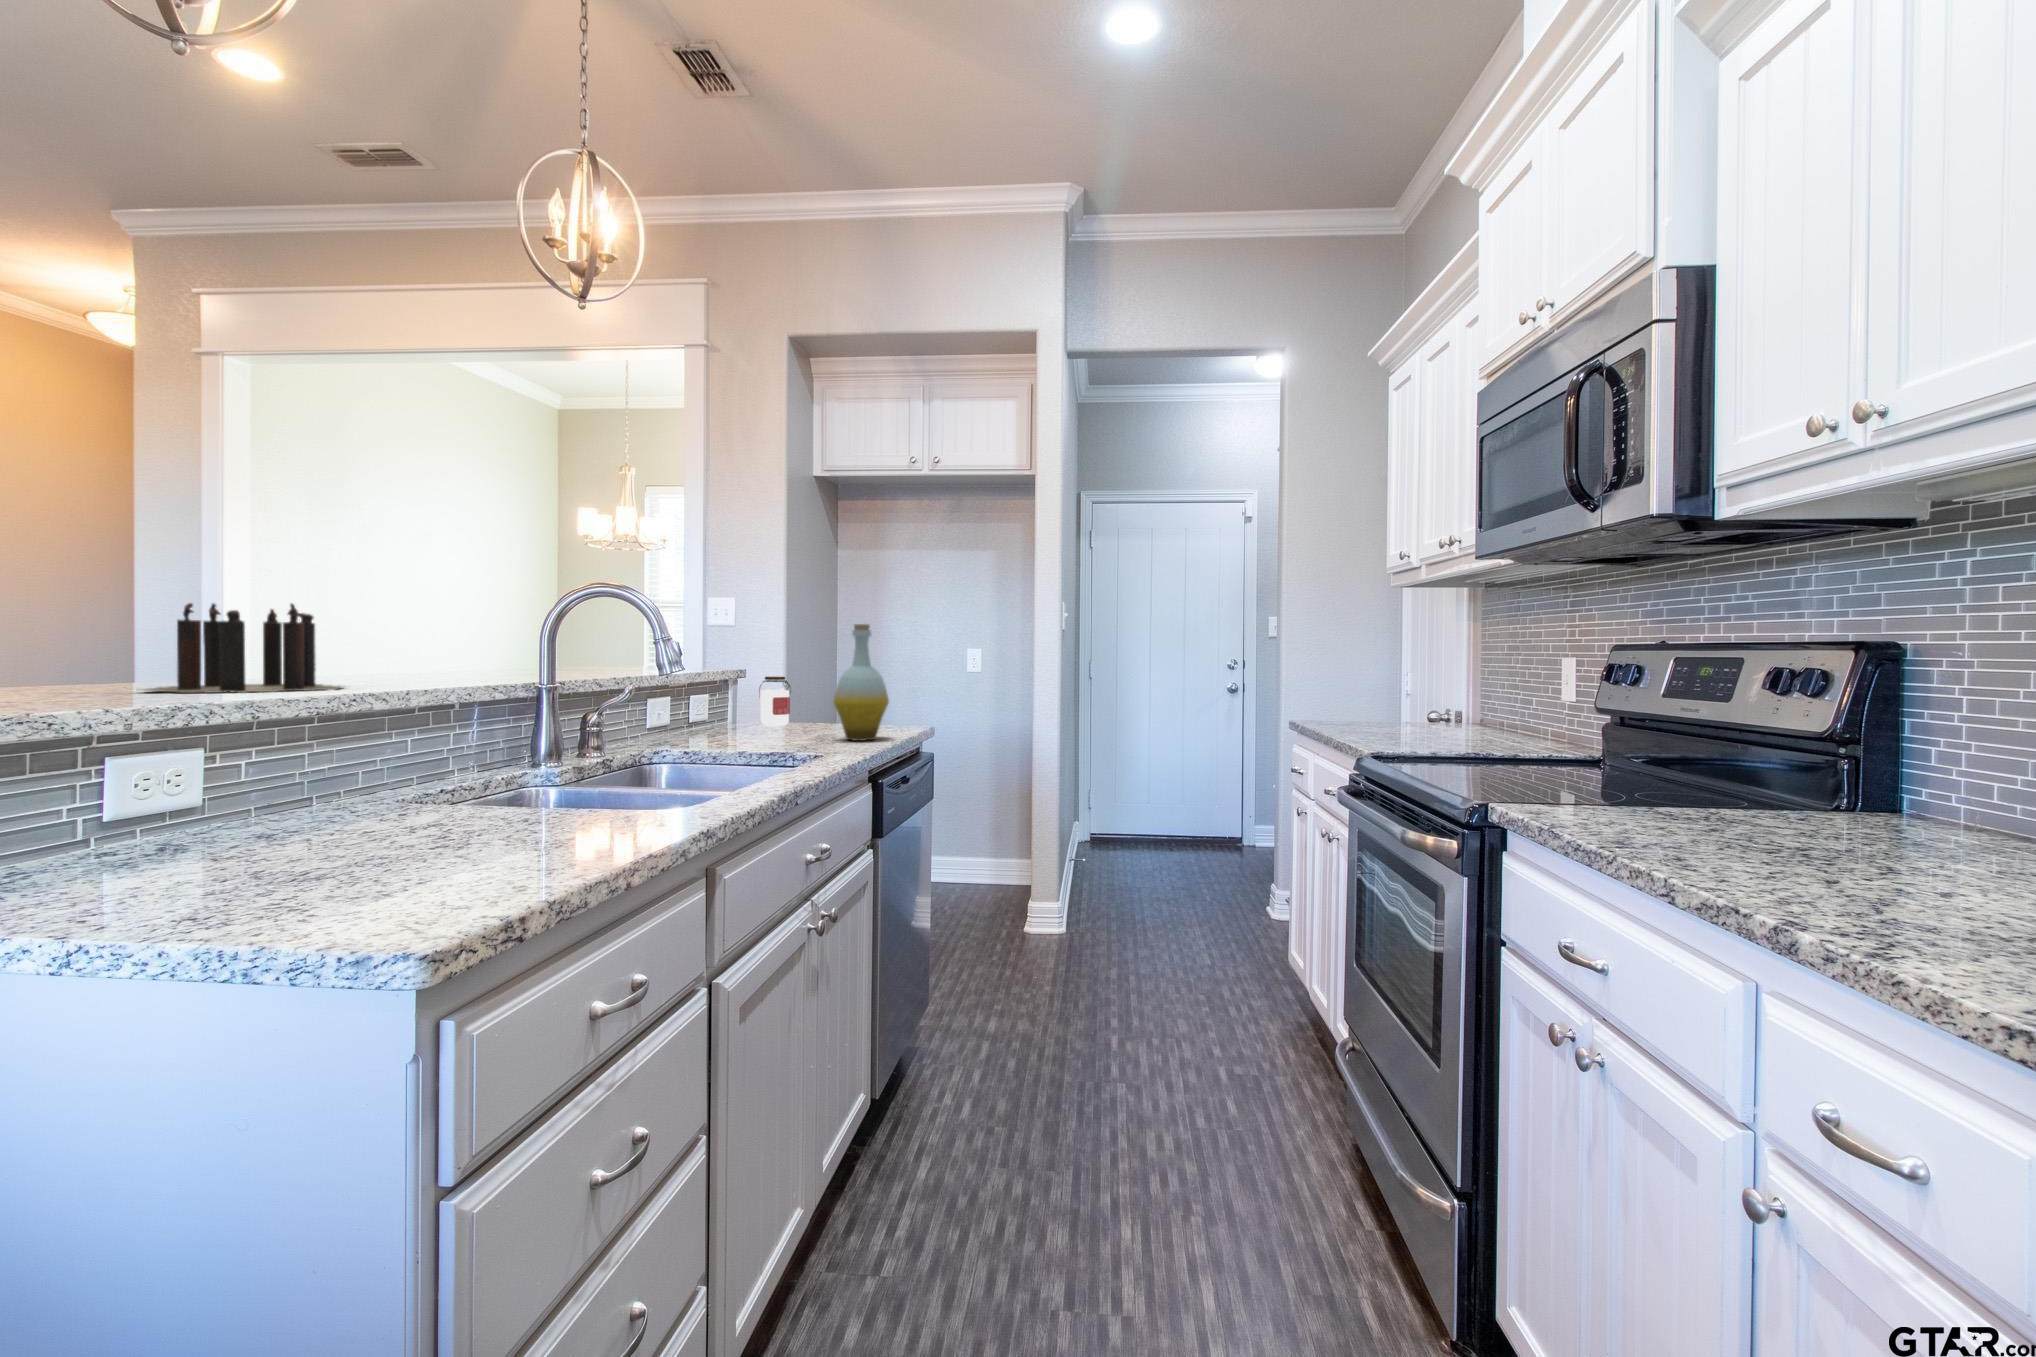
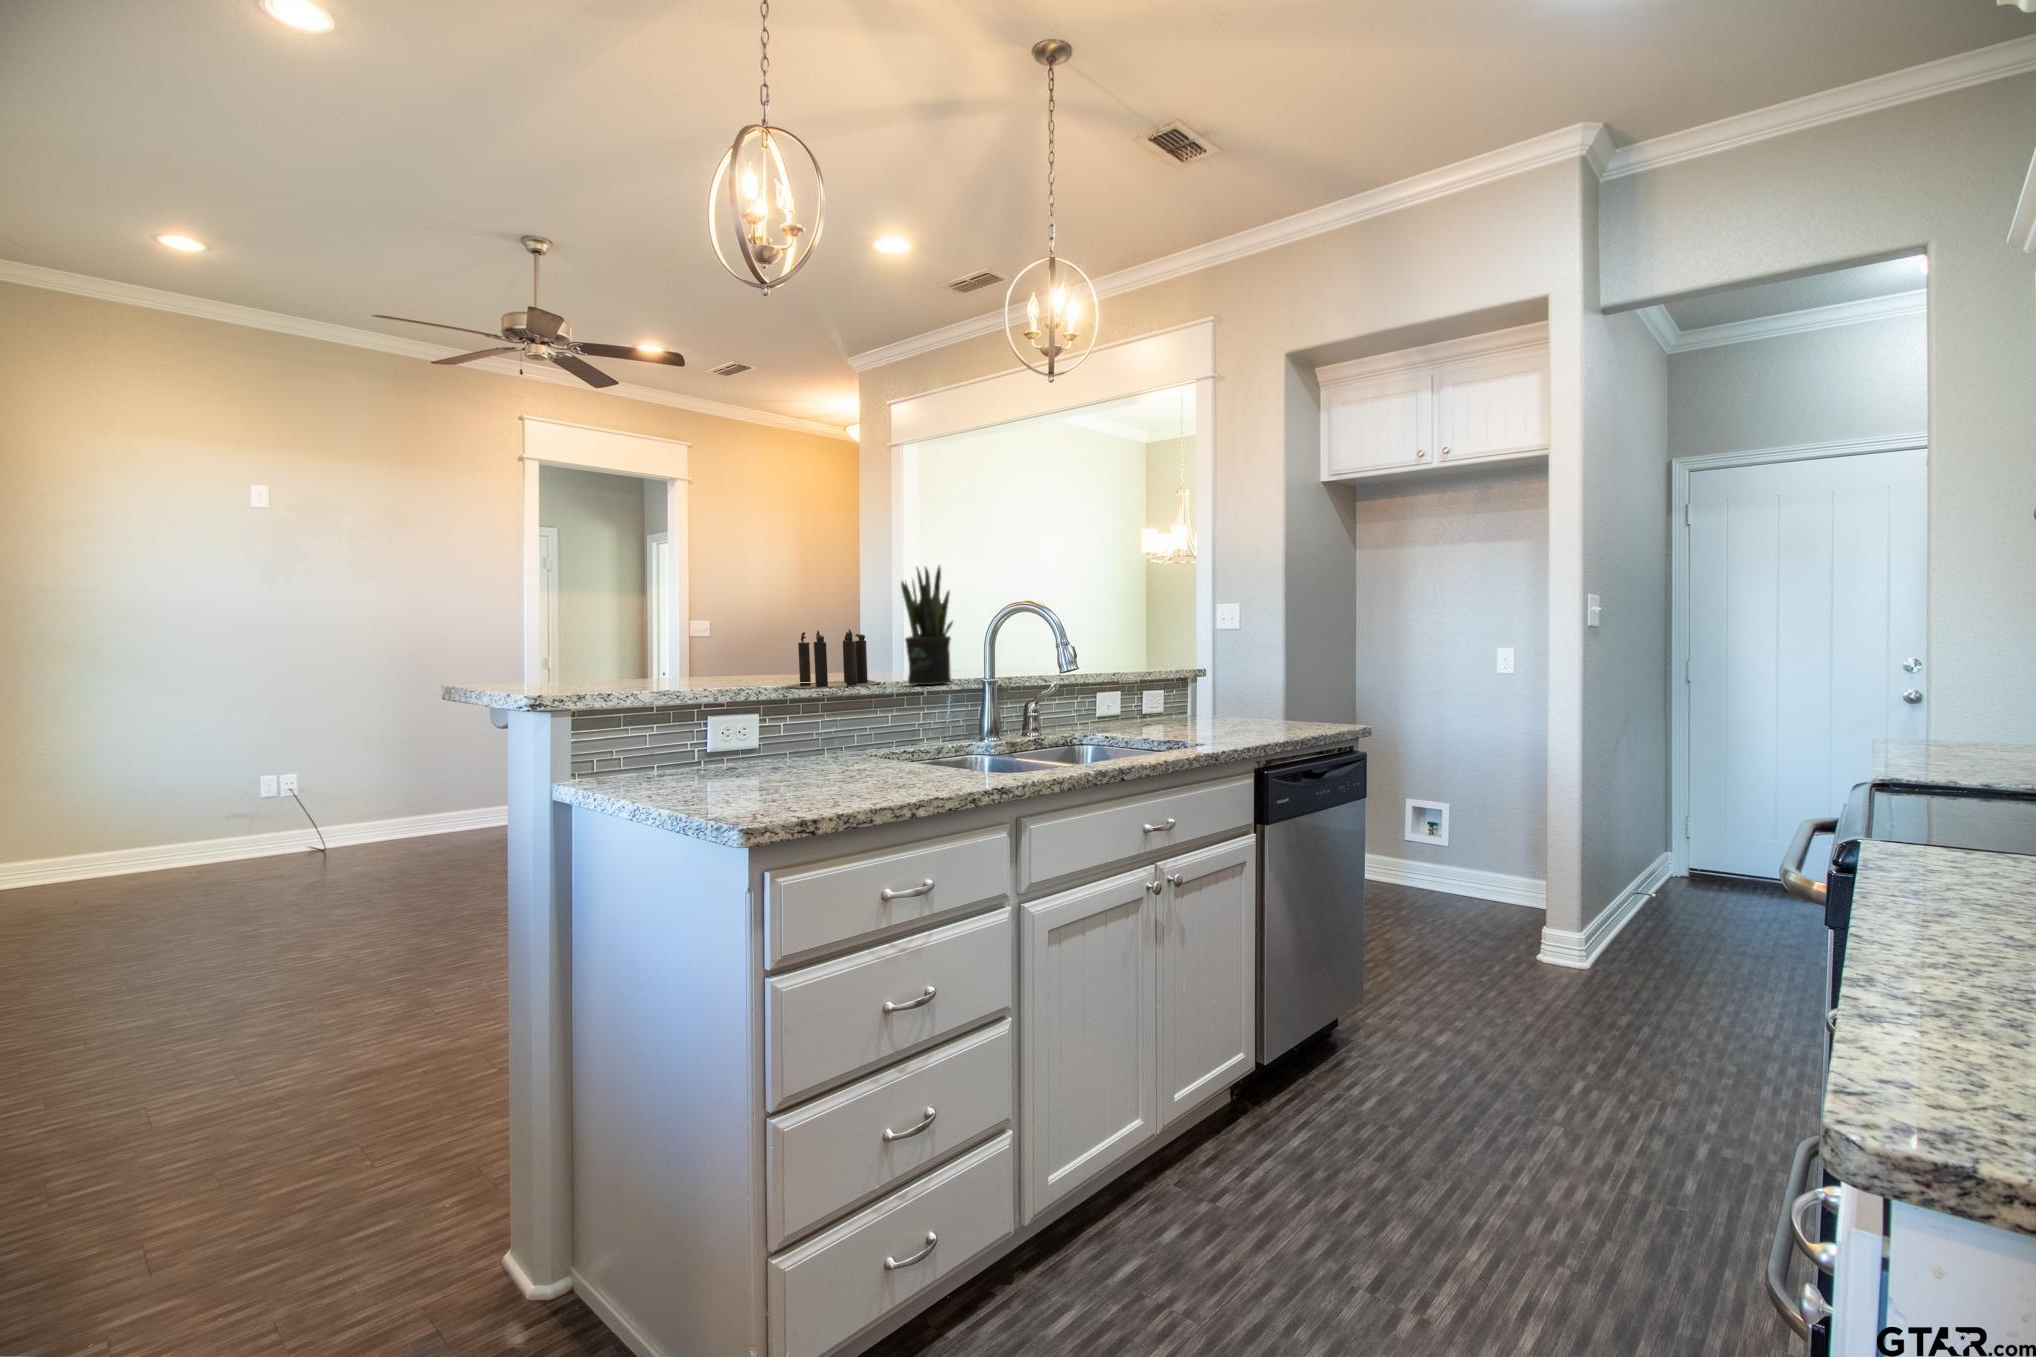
potted plant: none [415,519,499,689] -> present [901,566,953,685]
bottle: present [833,624,889,741] -> none [1242,617,1296,729]
jar: present [759,676,791,726] -> none [1205,667,1235,714]

